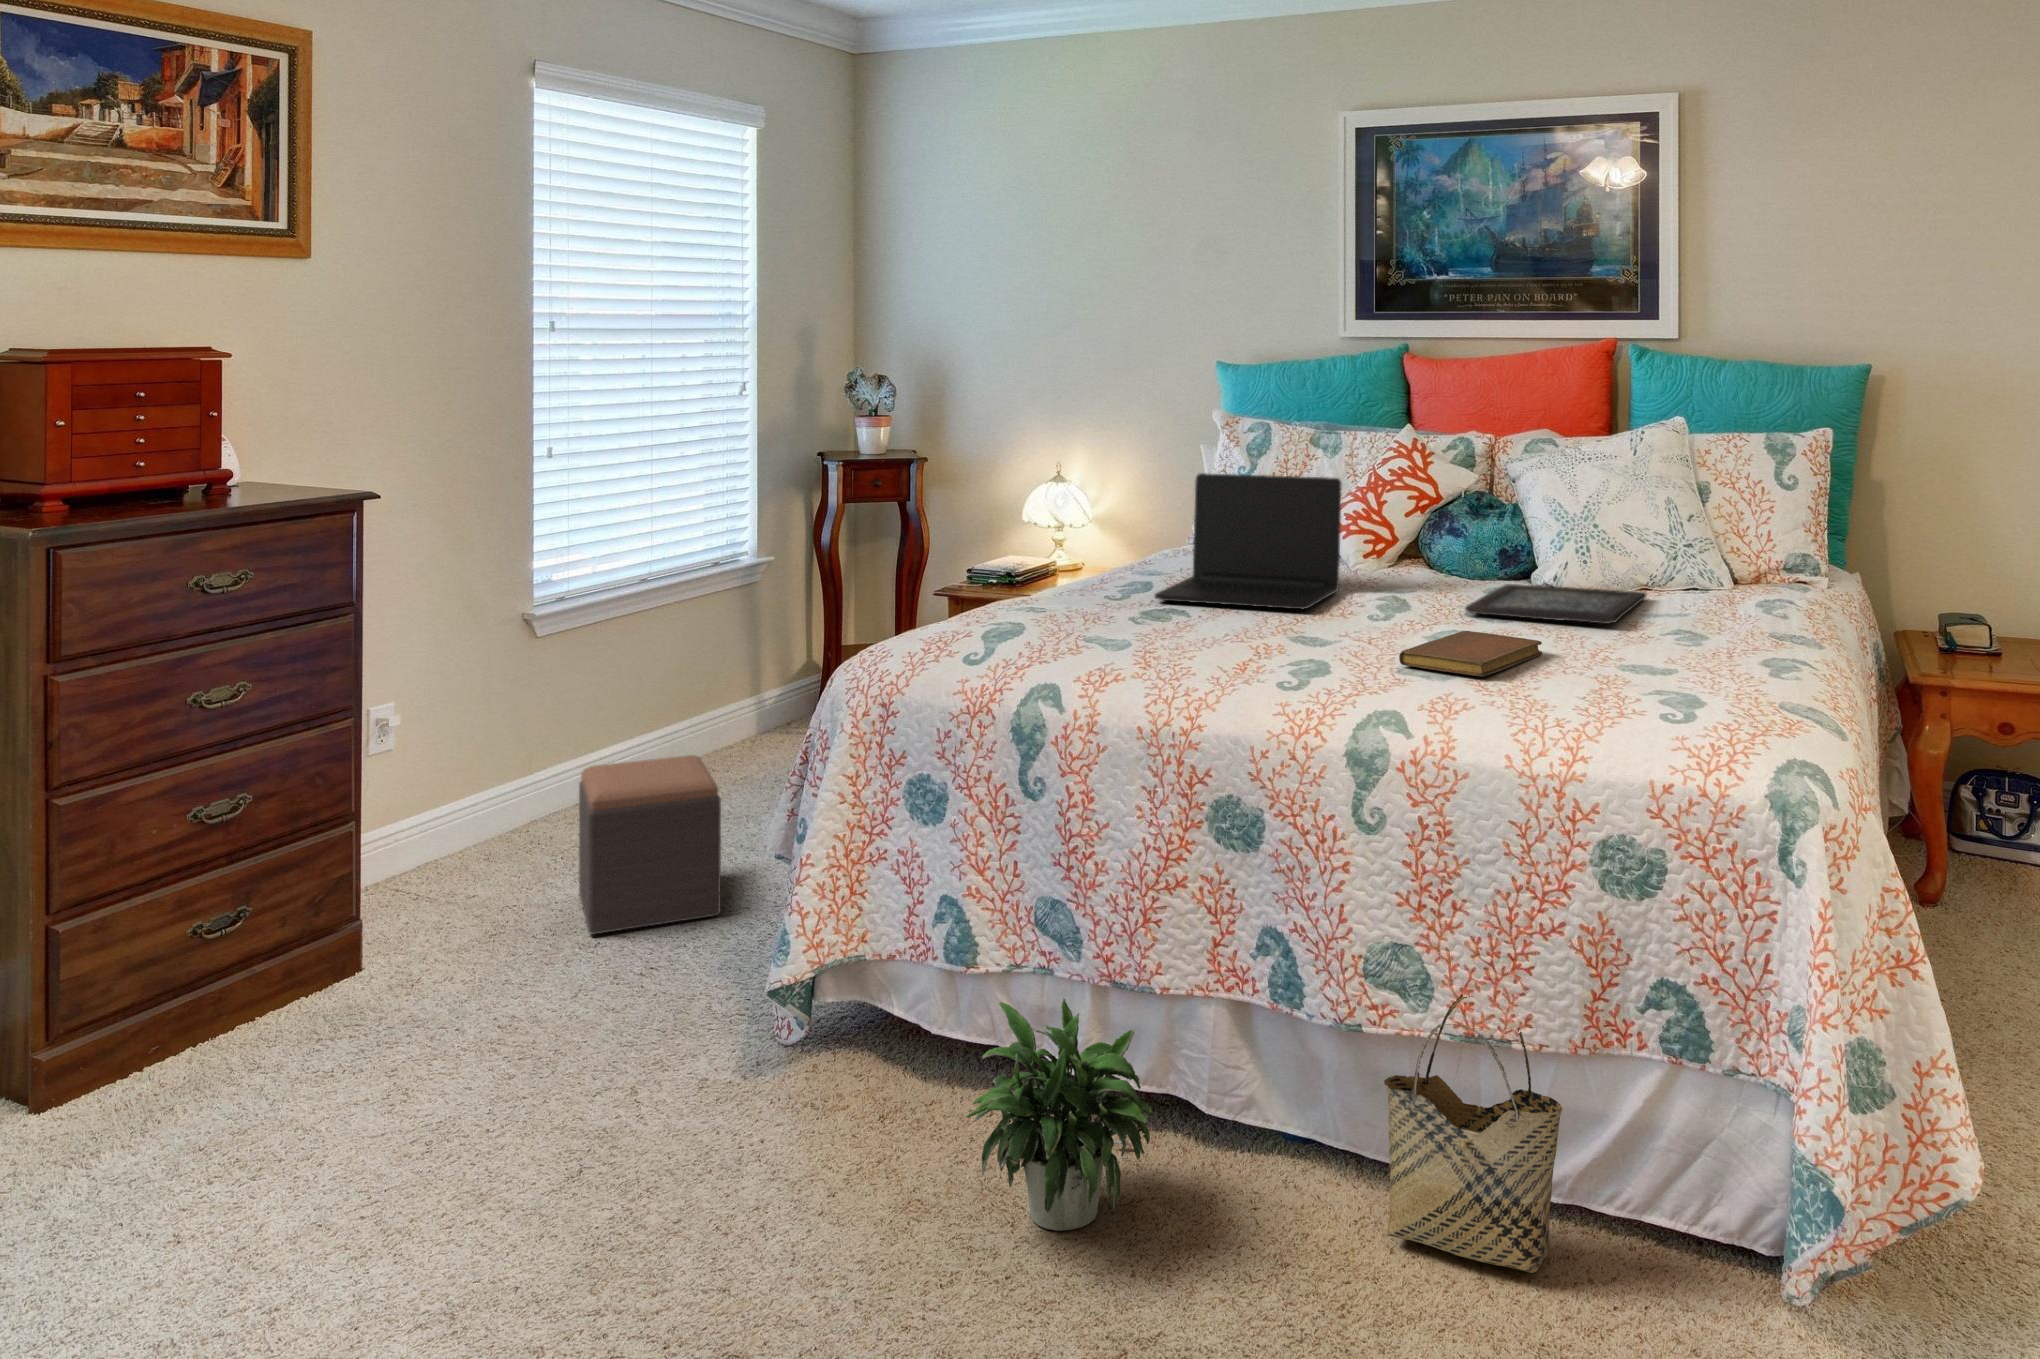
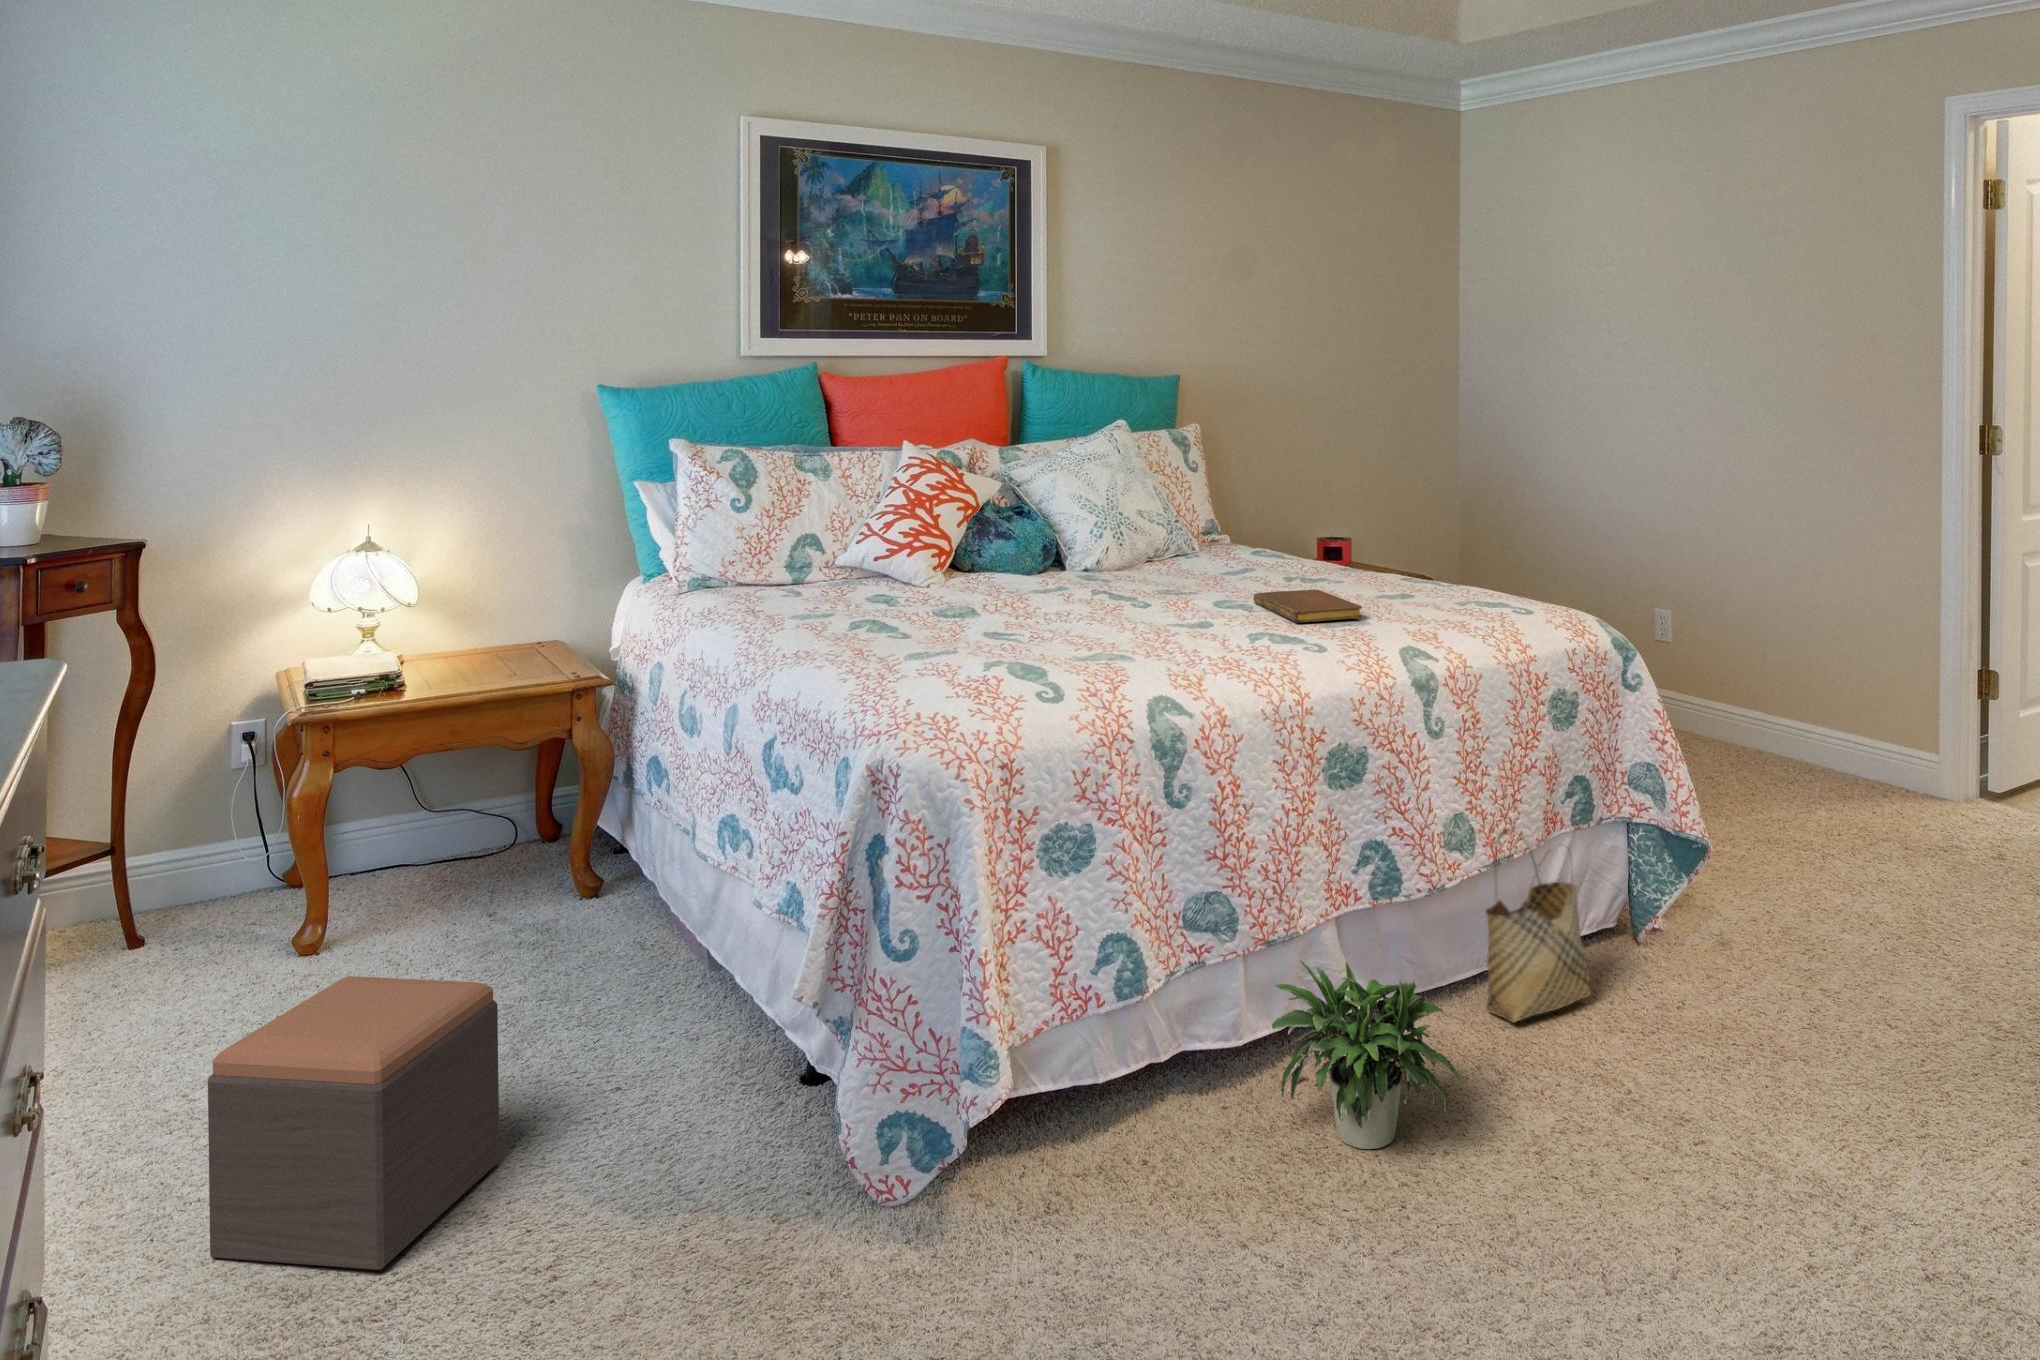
laptop: present [1155,473,1342,610] -> none [907,486,1096,622]
tray: present [1465,584,1646,624] -> none [1119,552,1283,585]

